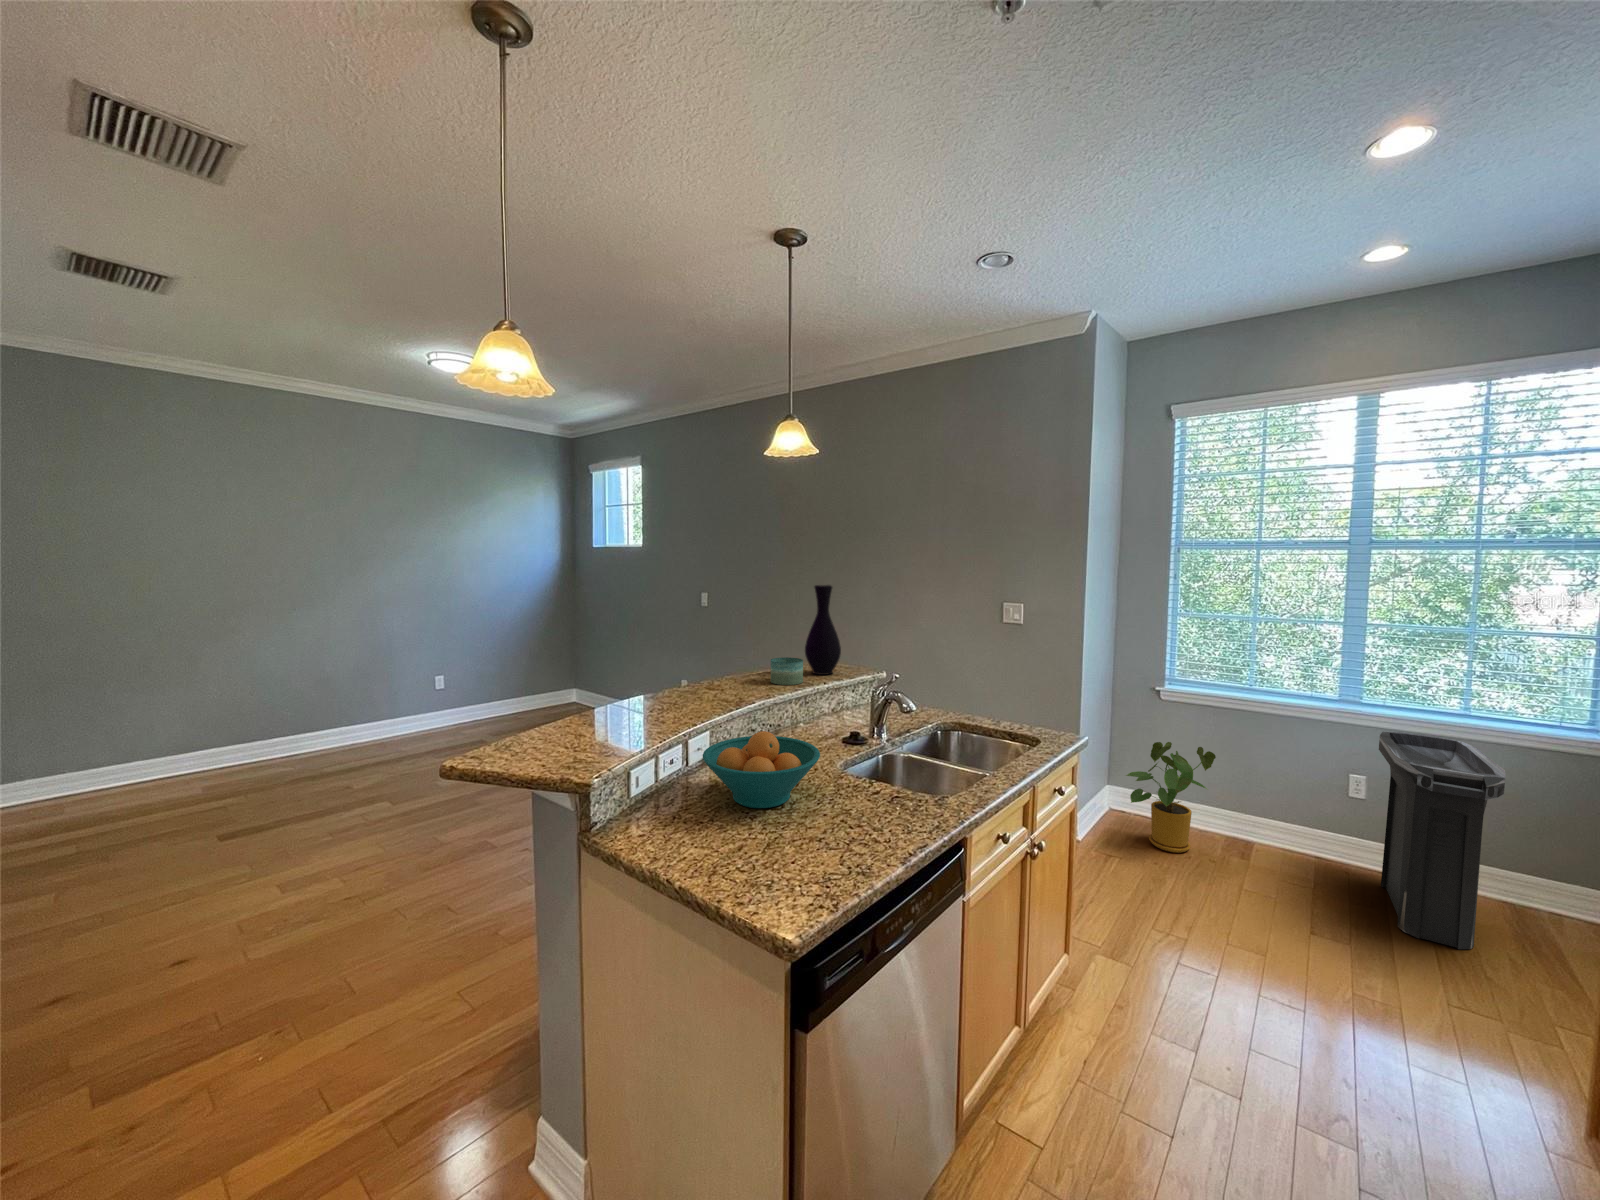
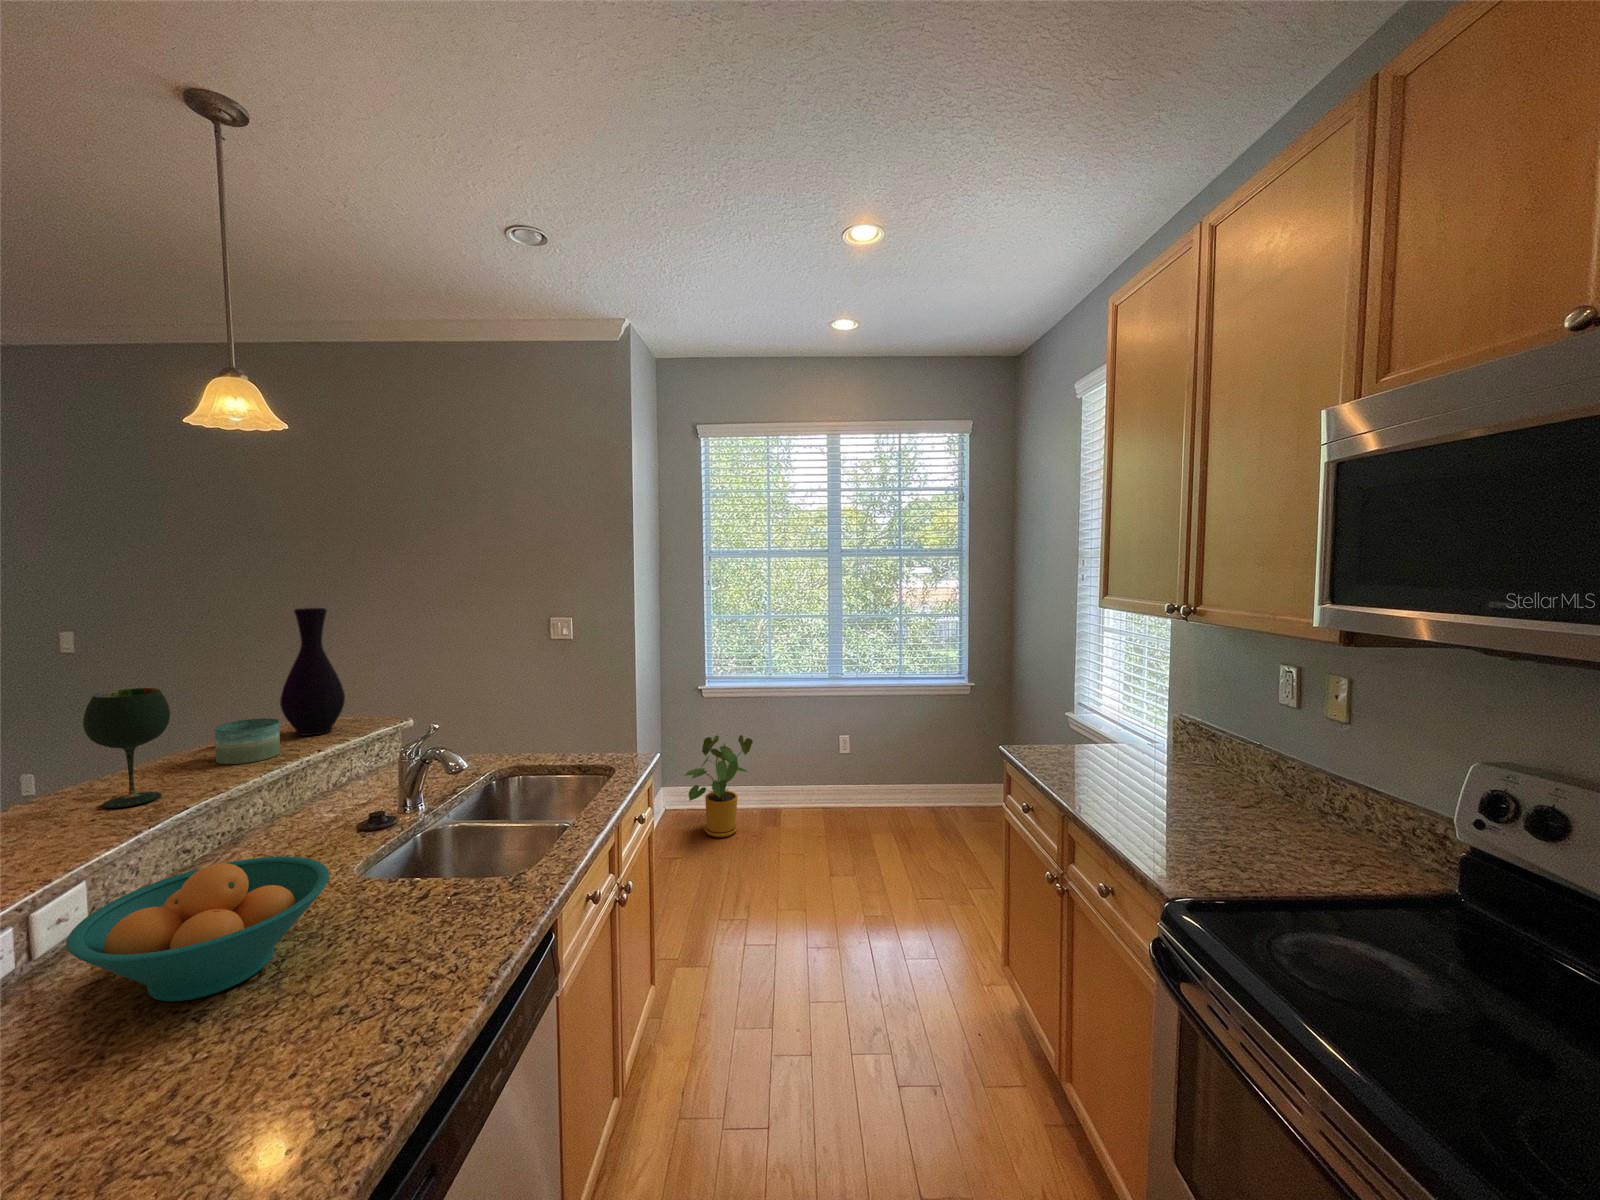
wine glass: none [714,628,750,697] -> present [83,688,170,808]
trash can: present [1379,732,1506,949] -> none [857,699,926,854]

